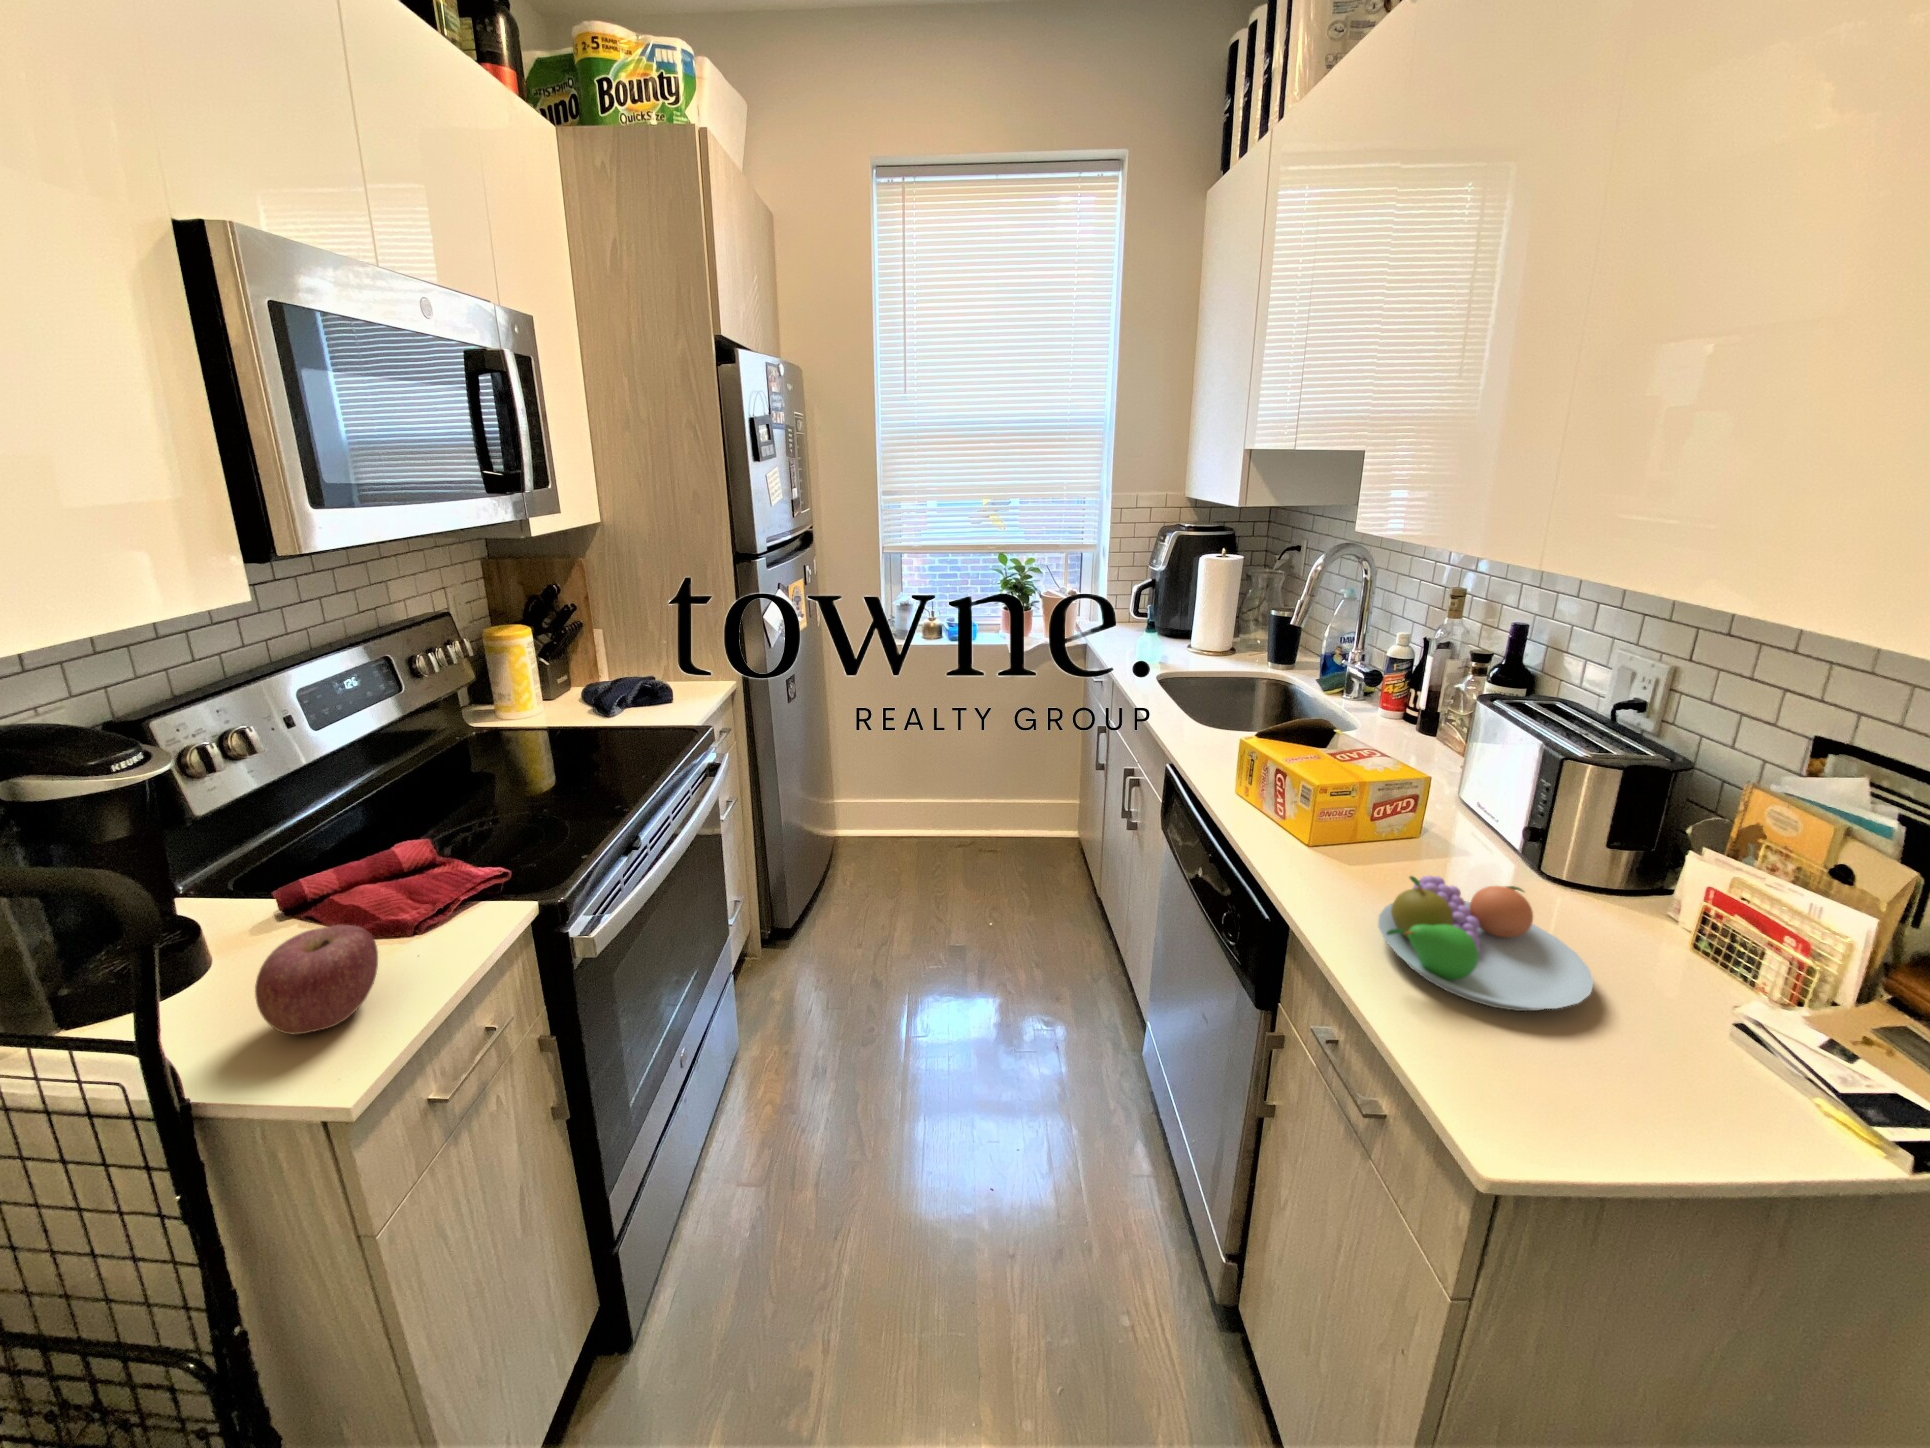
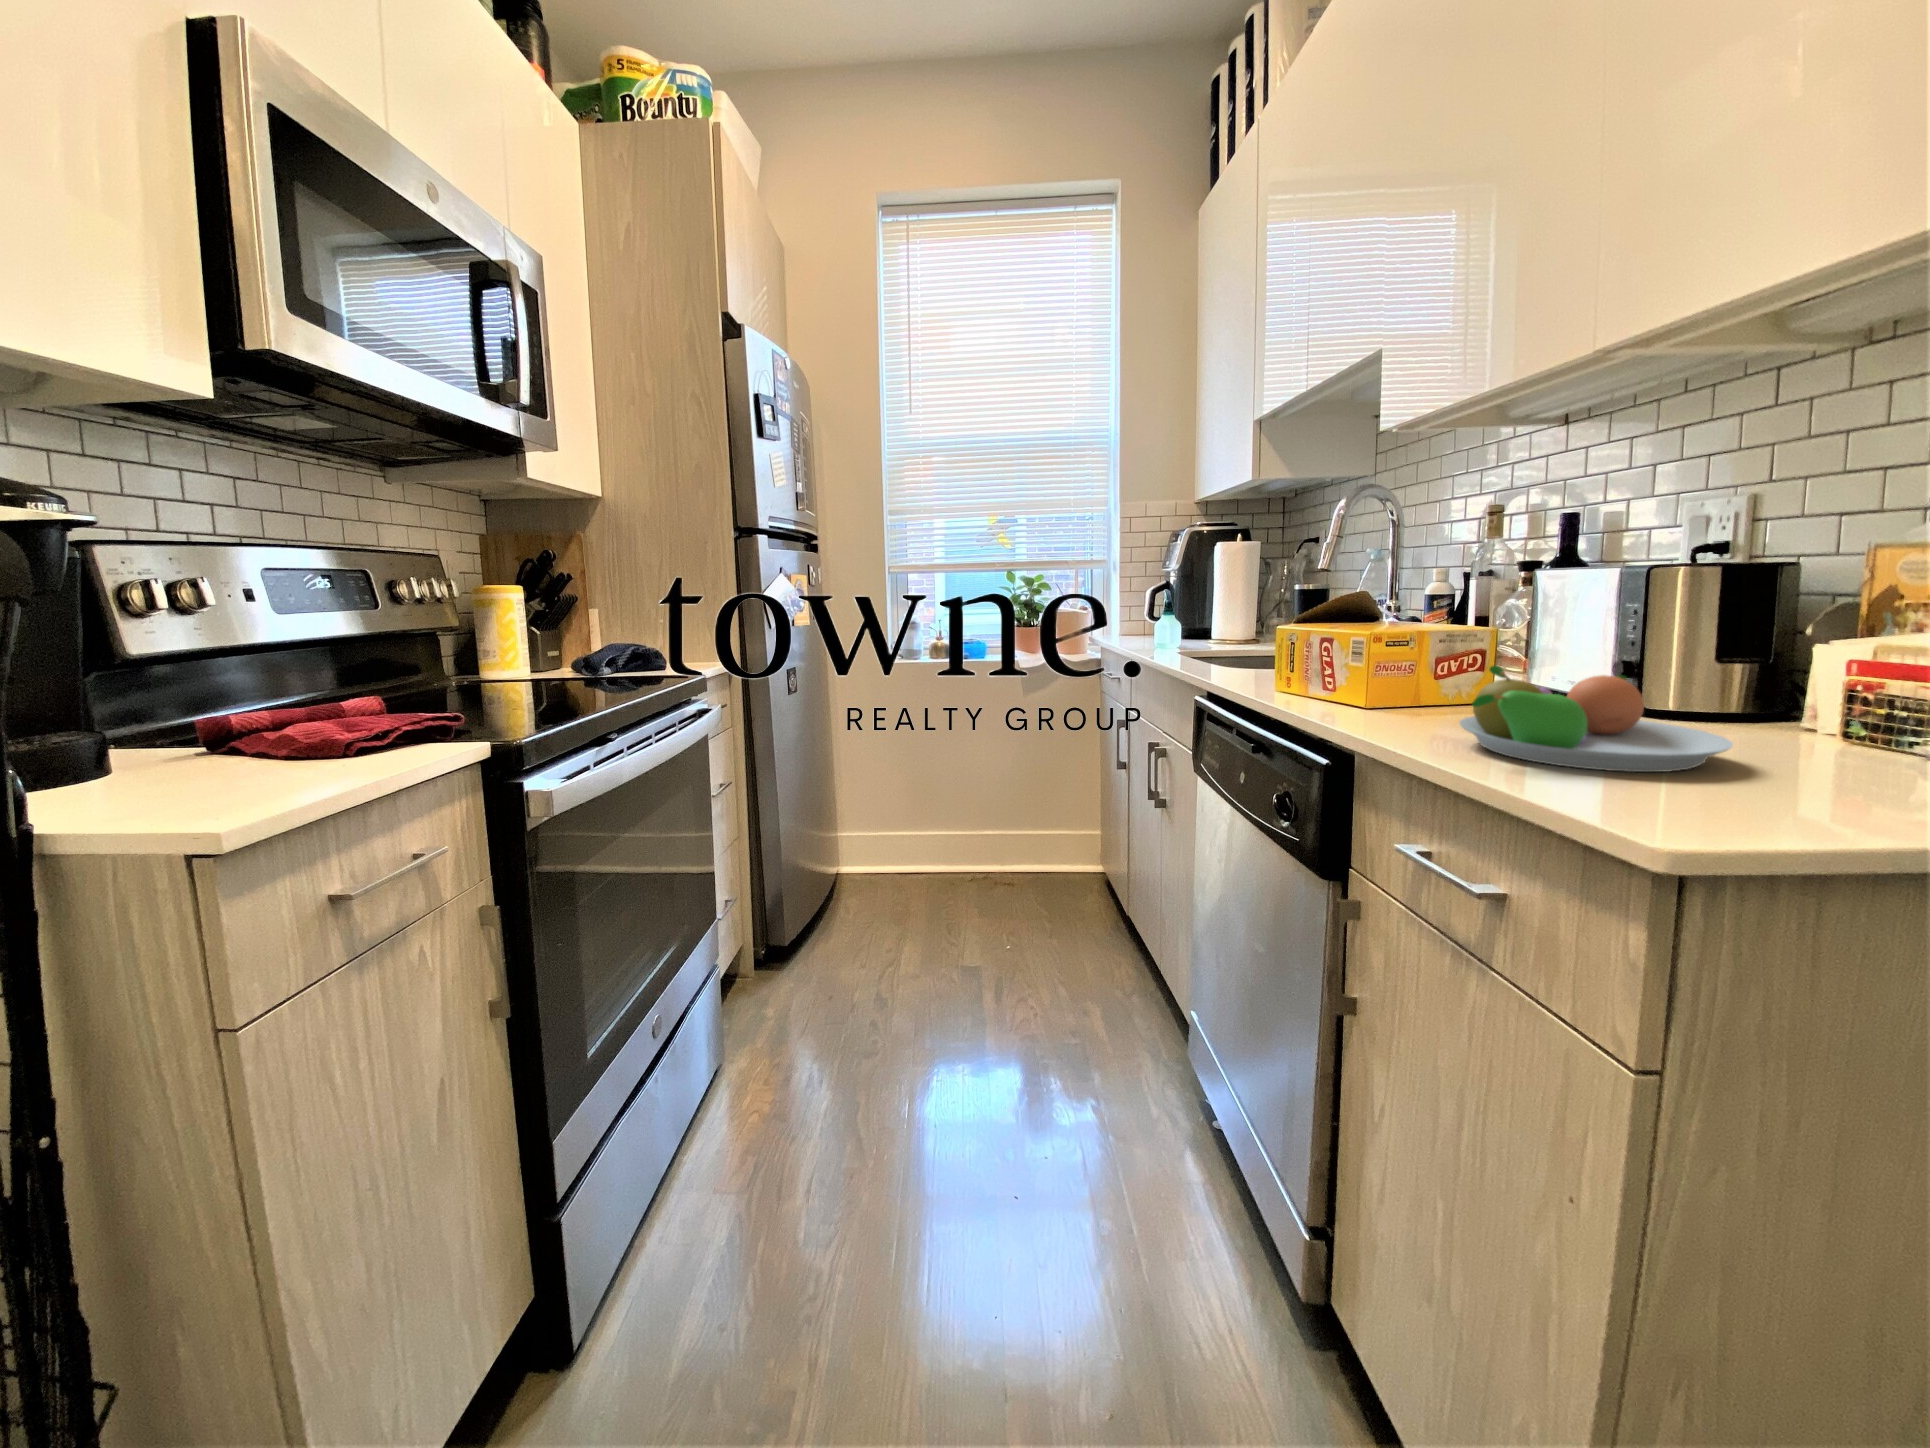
apple: present [255,925,378,1034] -> none [155,688,304,791]

